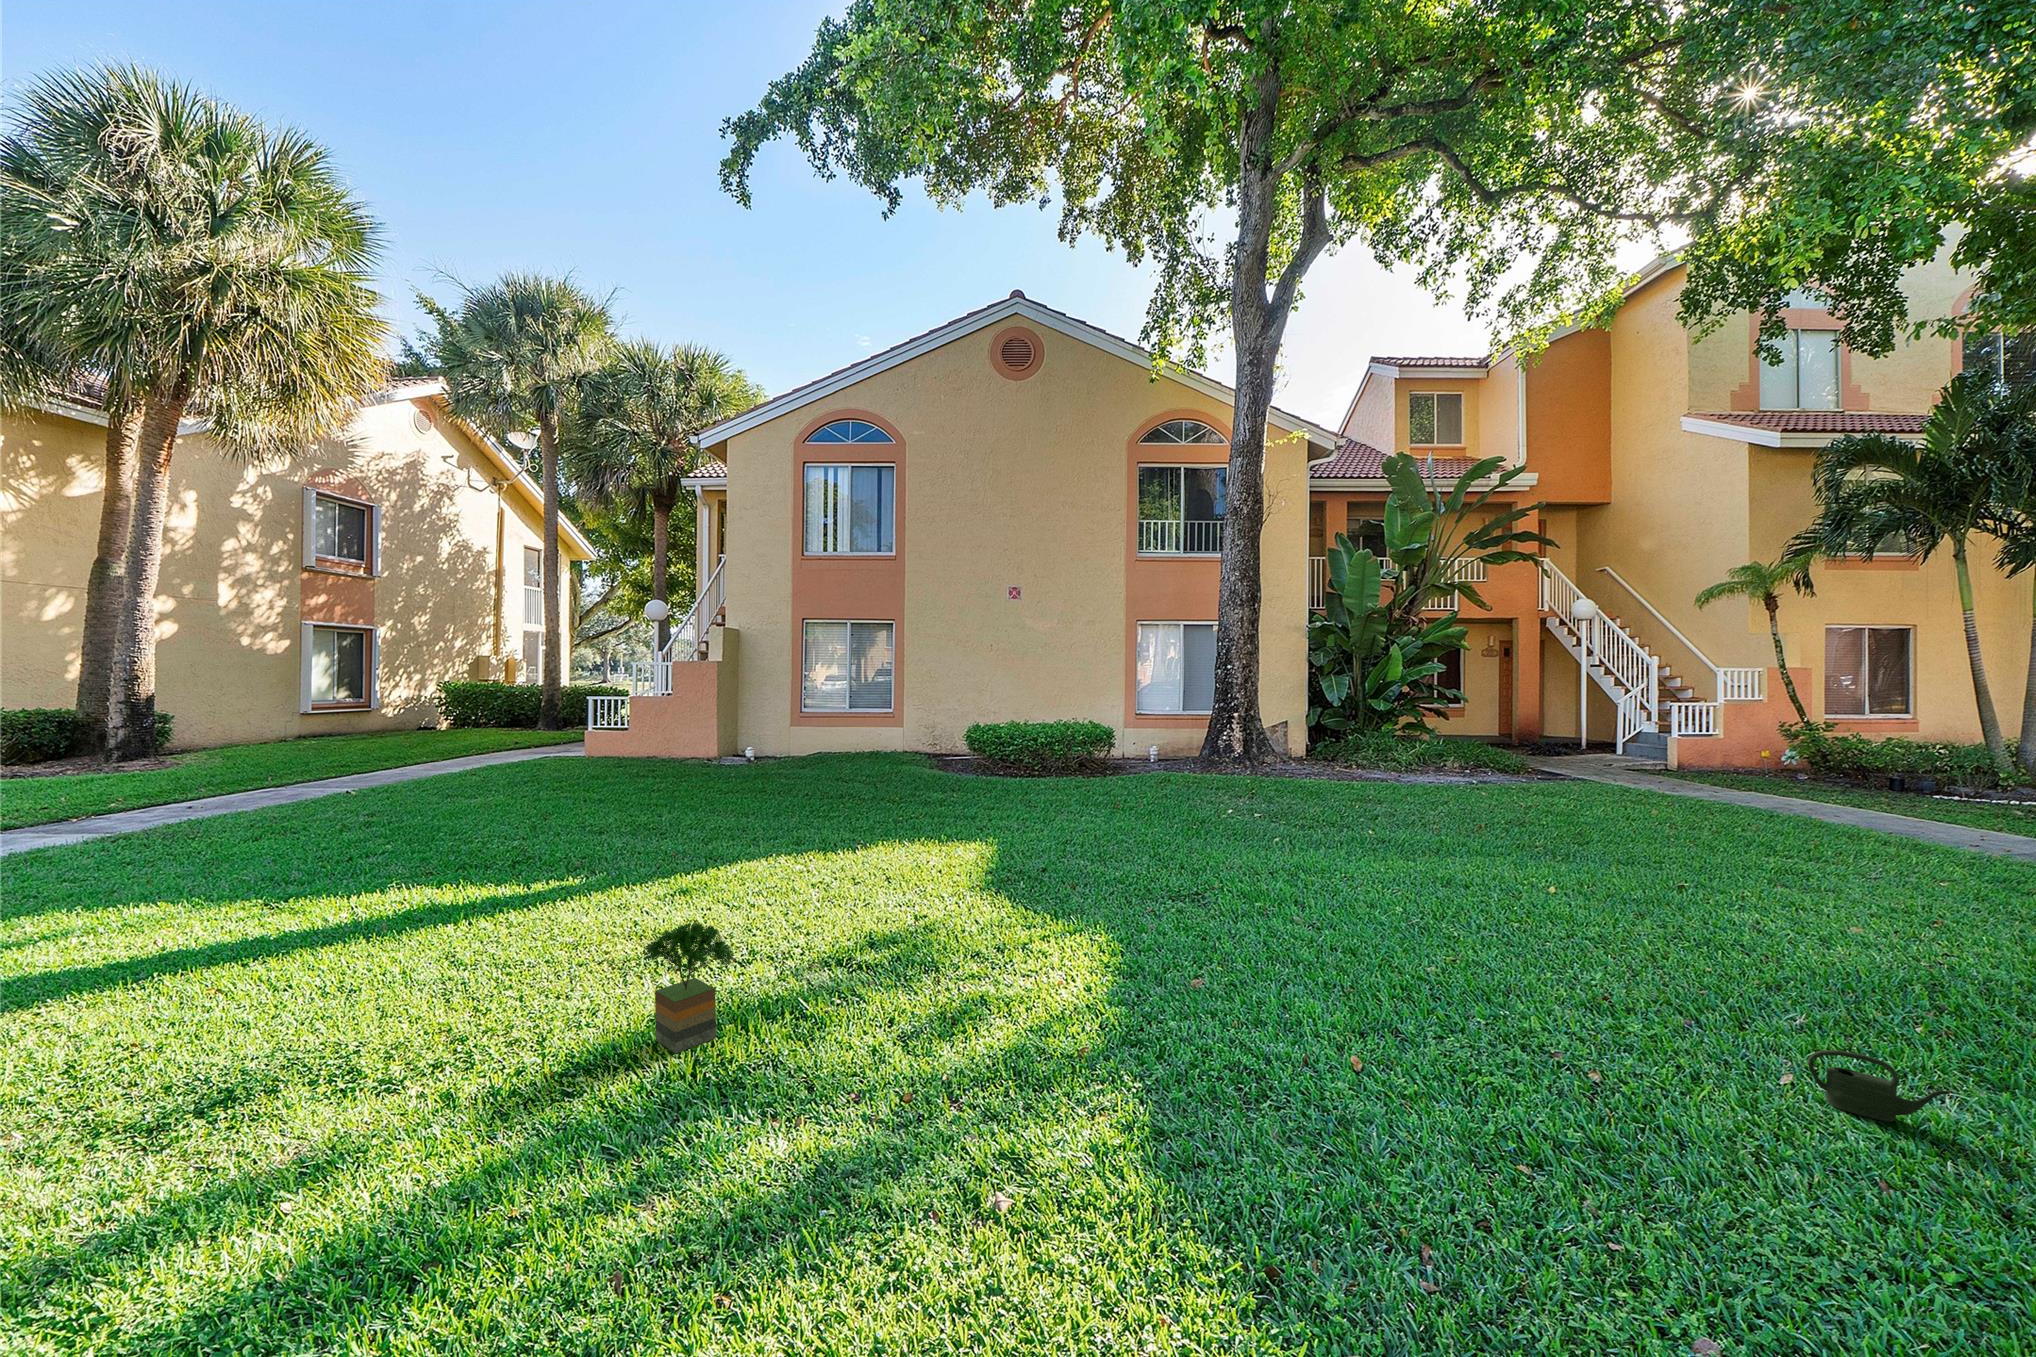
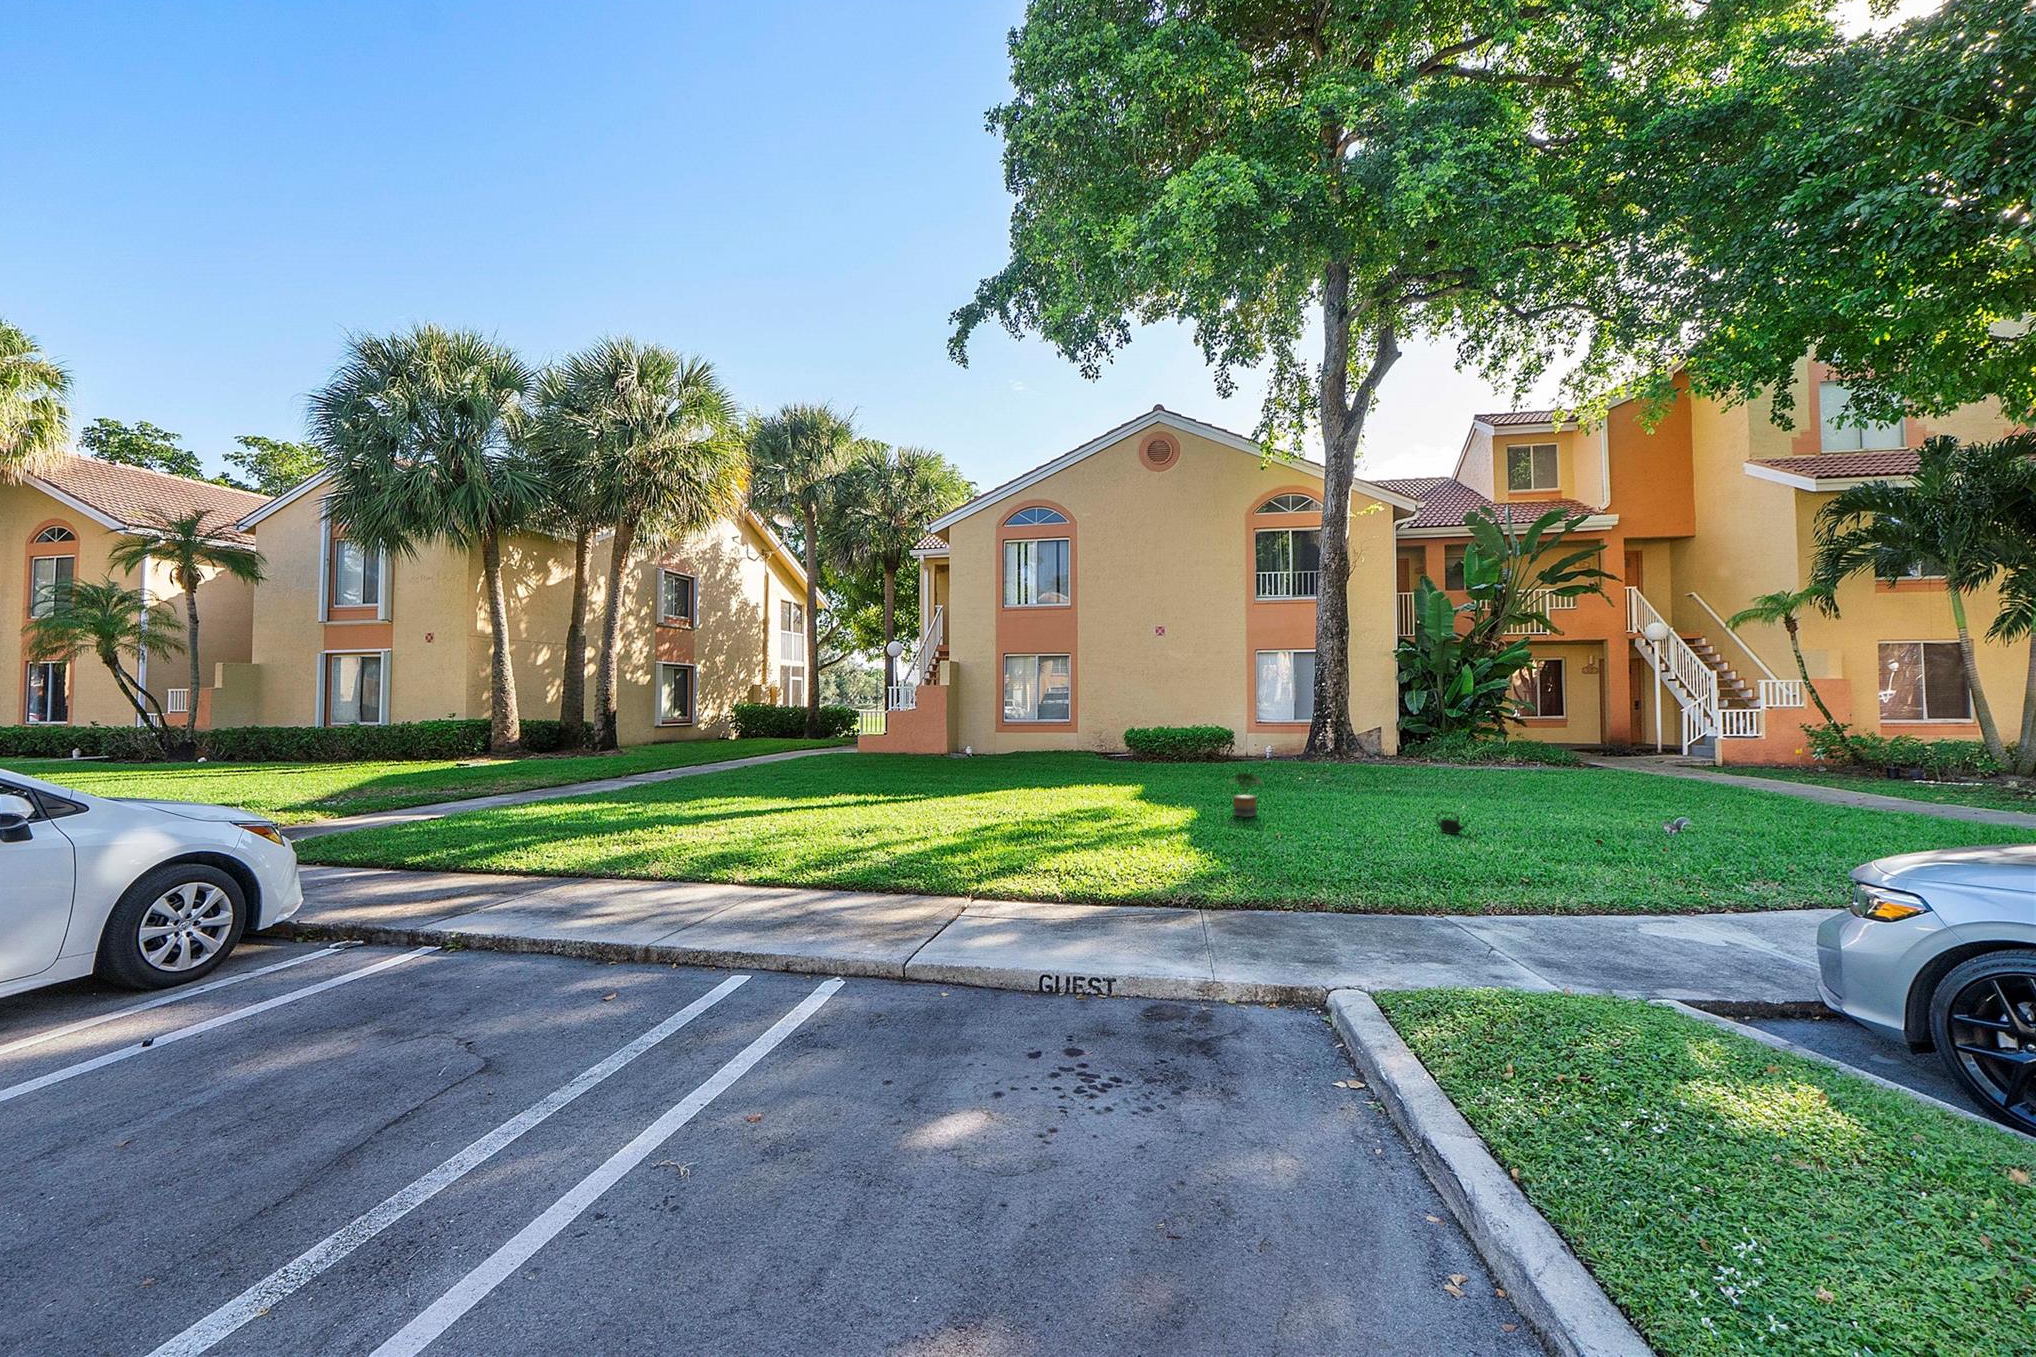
potted tree: present [645,922,734,1053] -> present [1231,773,1262,817]

